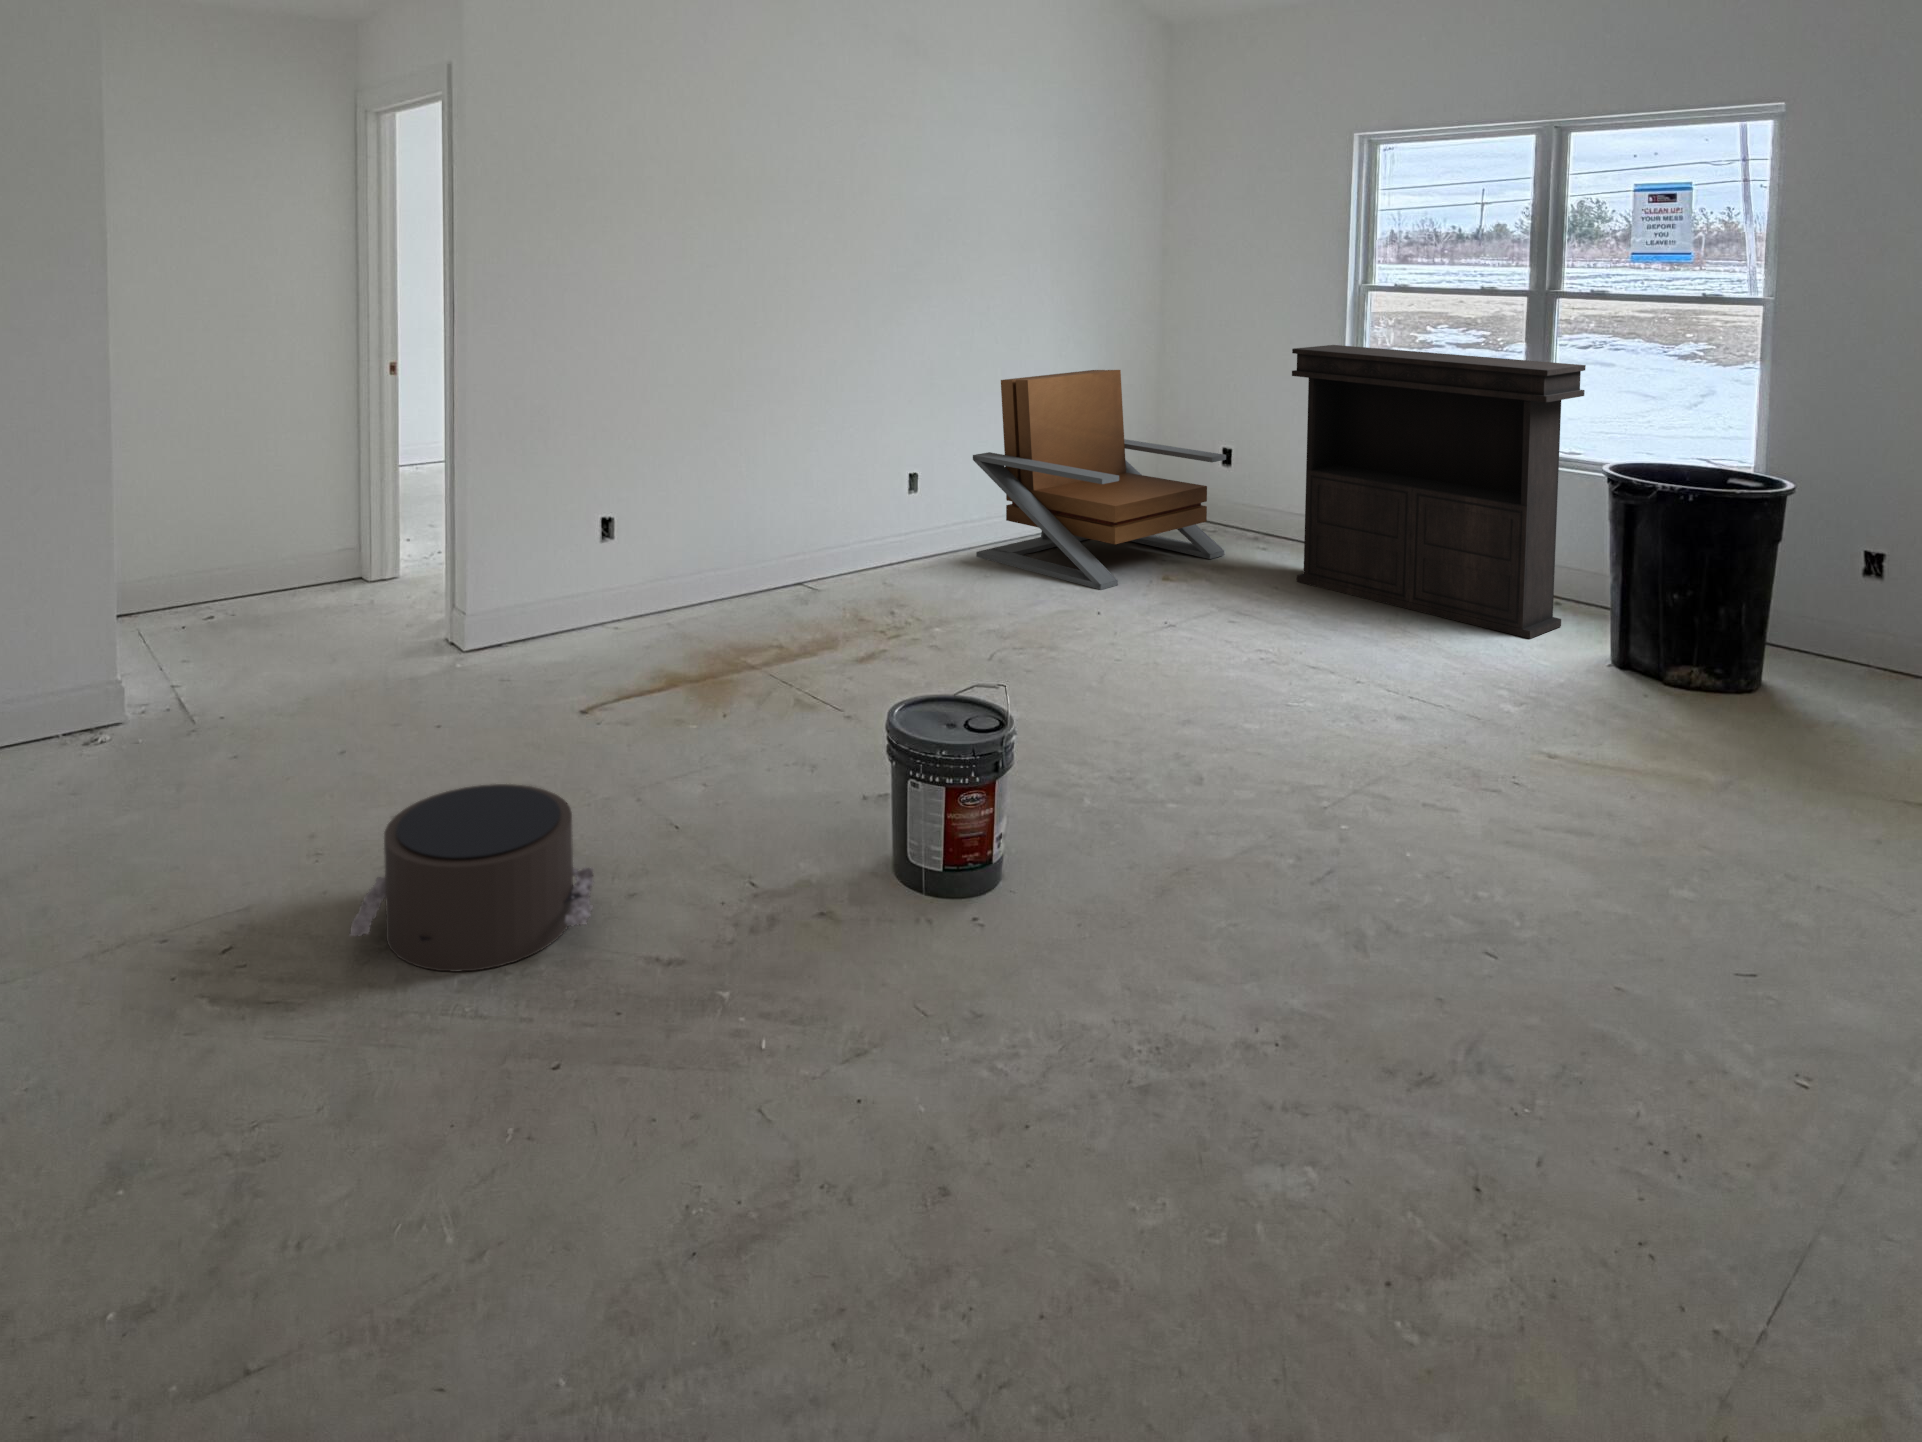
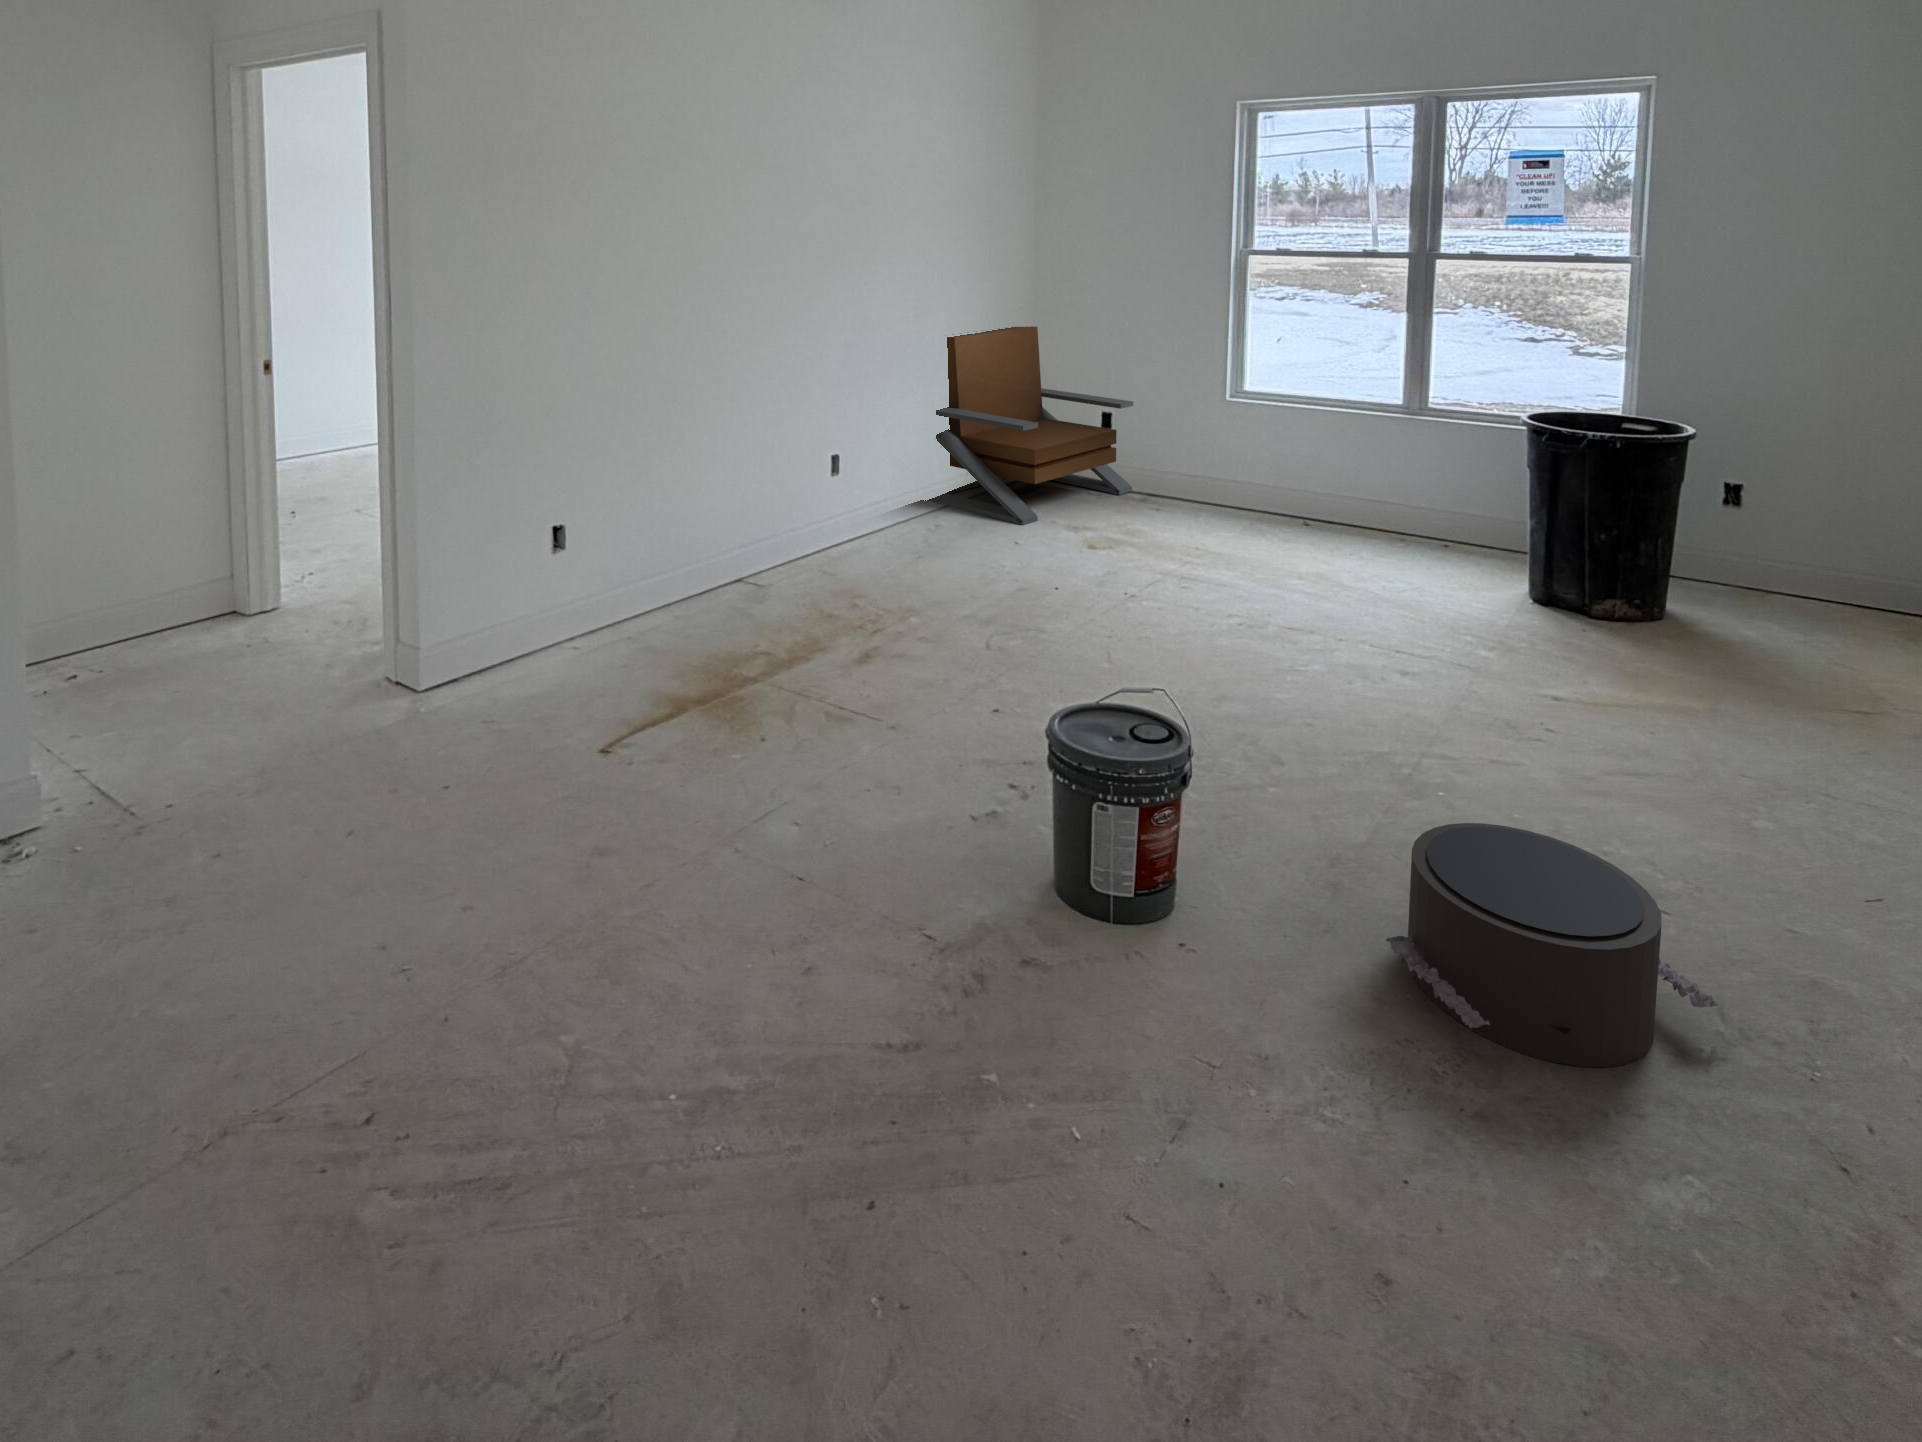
console table: present [1292,345,1586,639] -> none [1194,302,1465,566]
pouf: present [350,784,594,972] -> present [1386,823,1719,1067]

